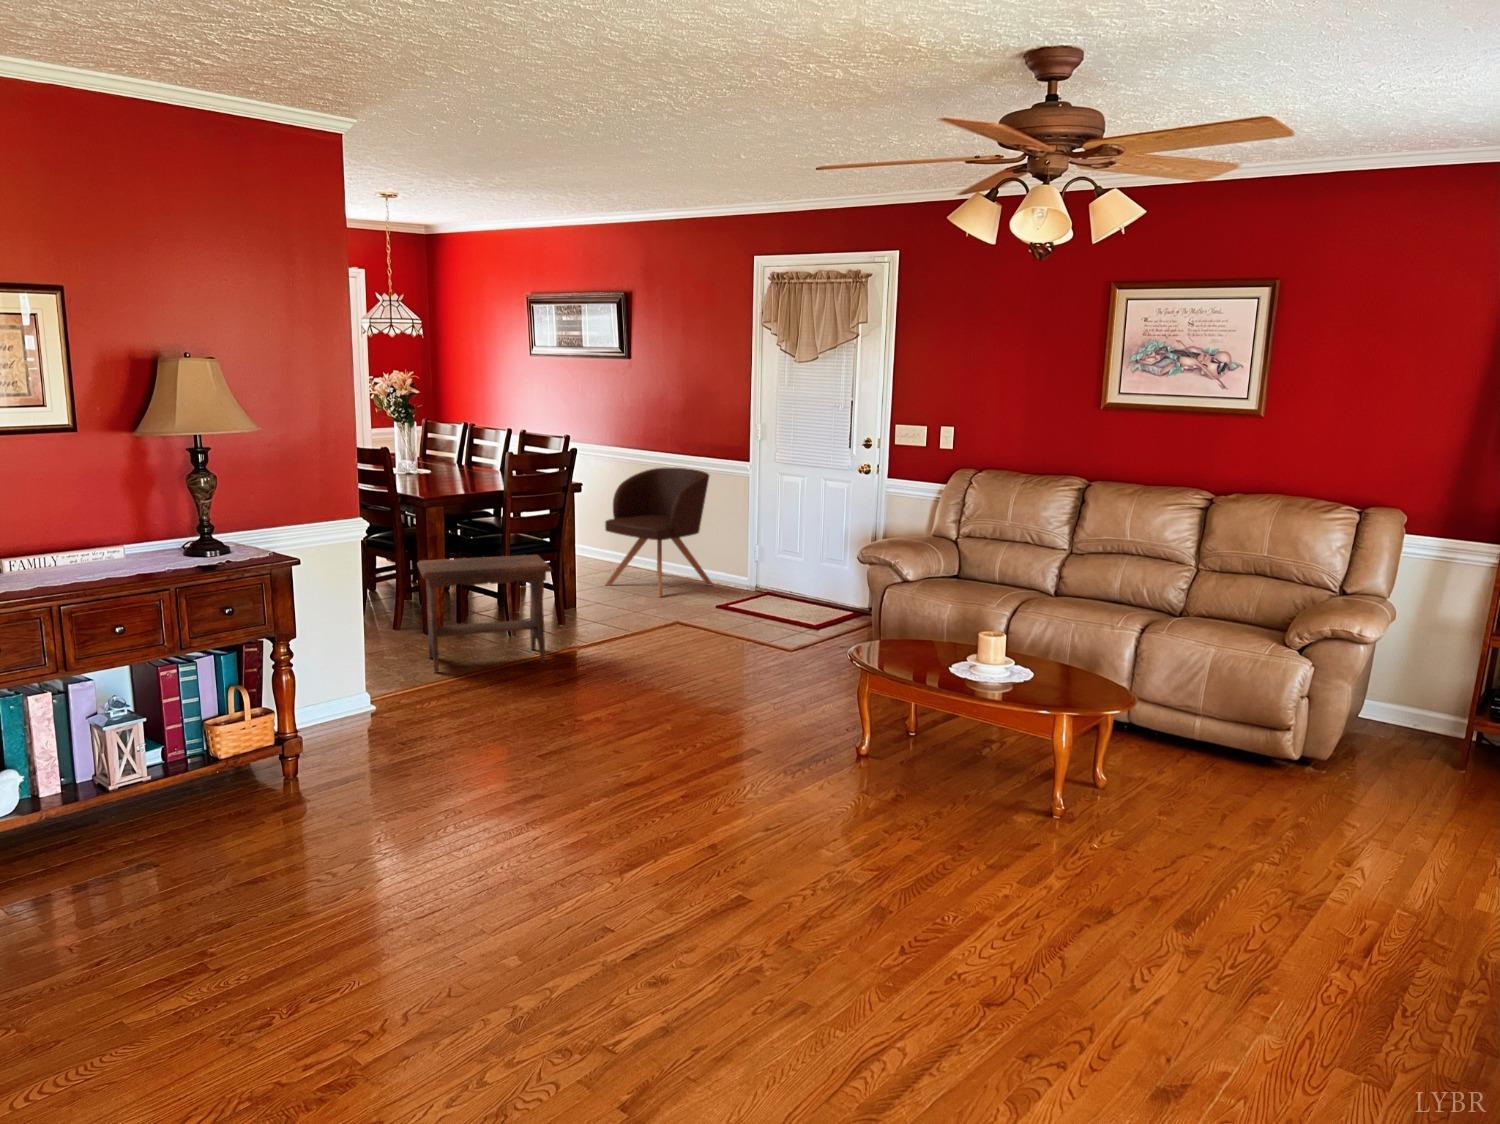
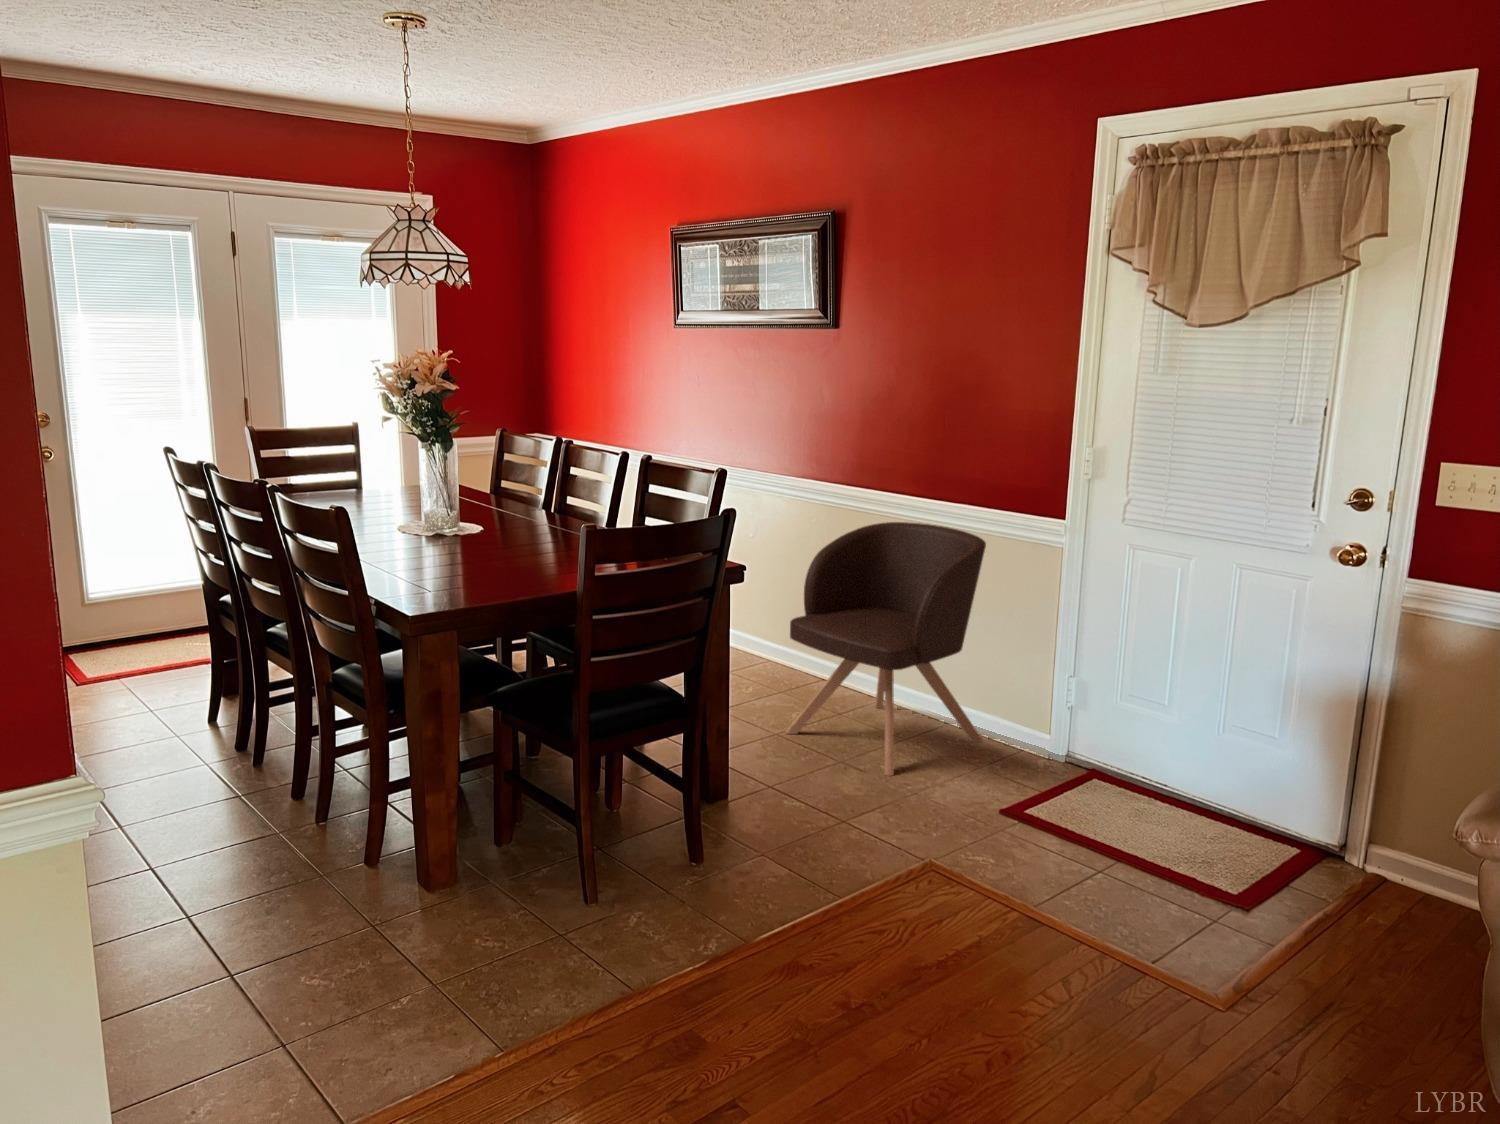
footstool: present [417,555,552,673] -> none [343,760,669,1068]

